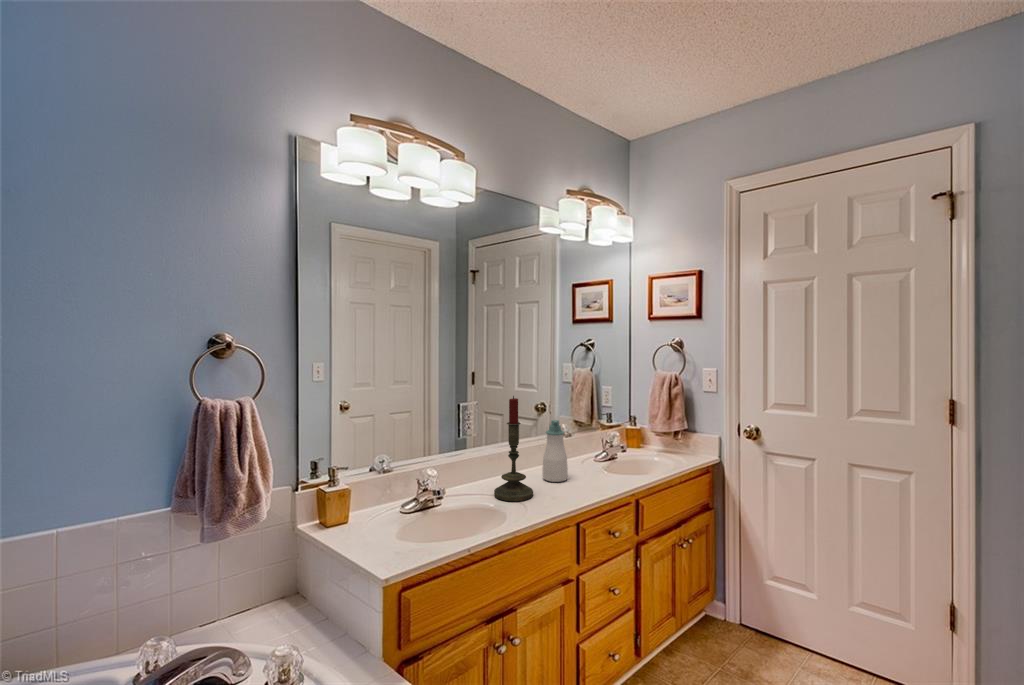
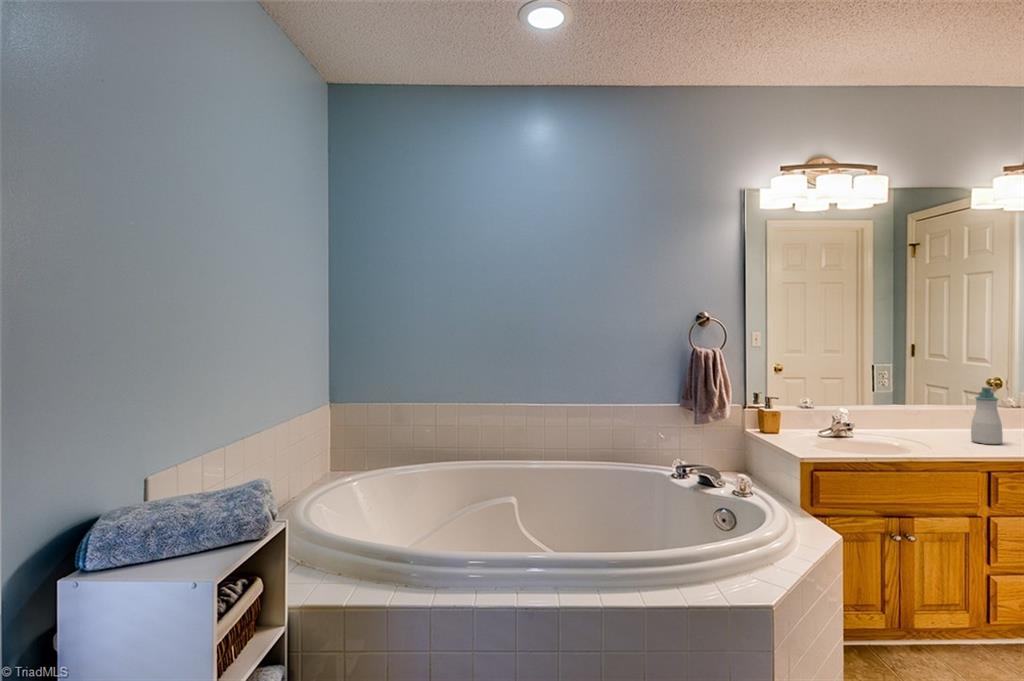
candle: present [494,396,533,501] -> none [907,360,949,447]

